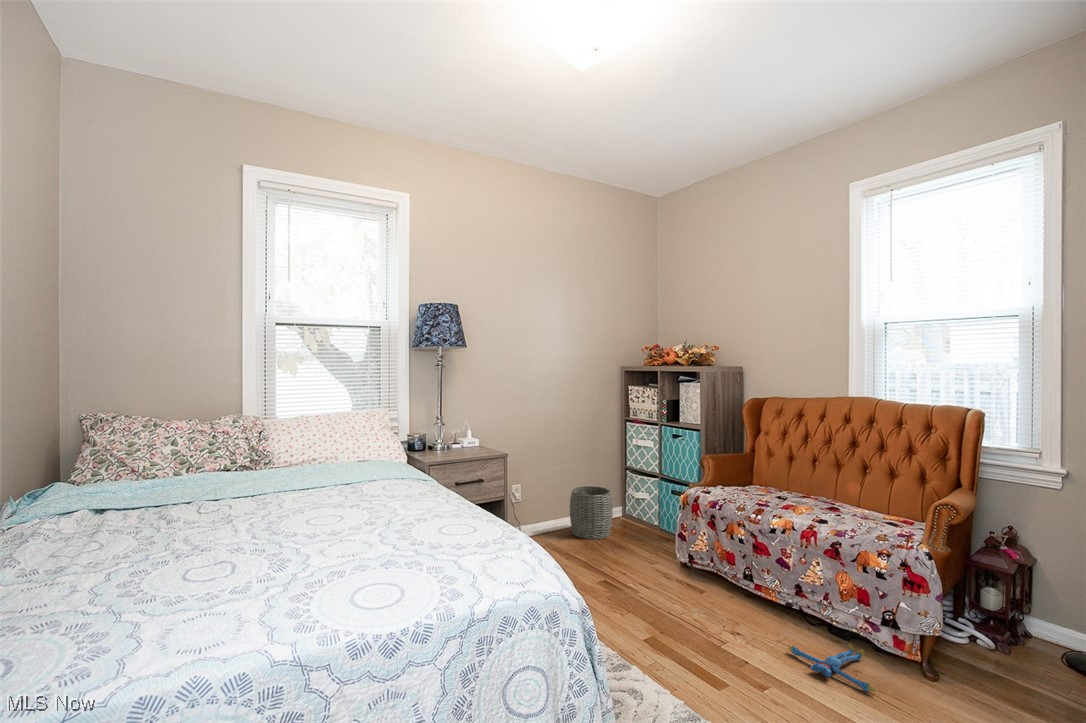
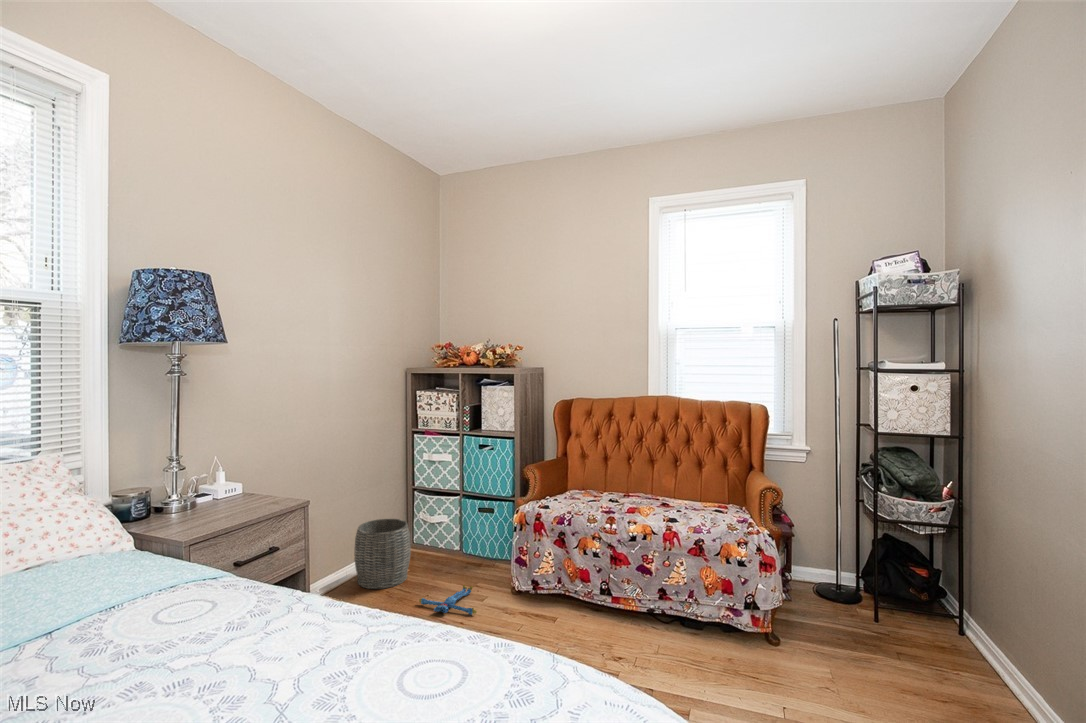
plush toy: present [789,644,875,692] -> present [419,585,477,615]

